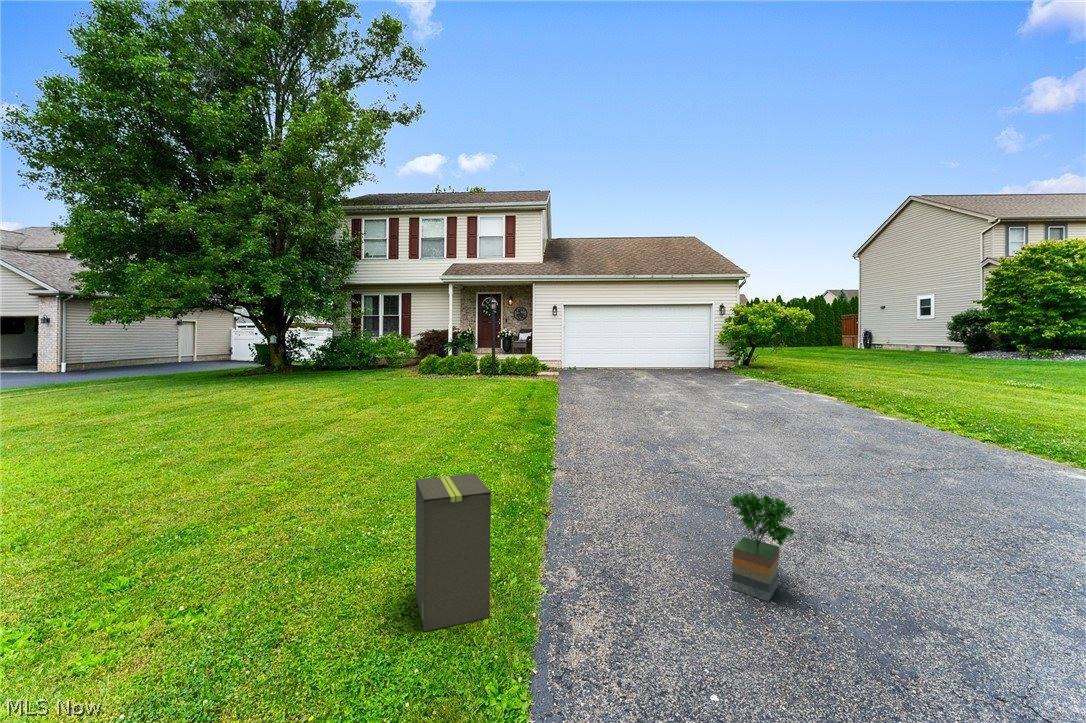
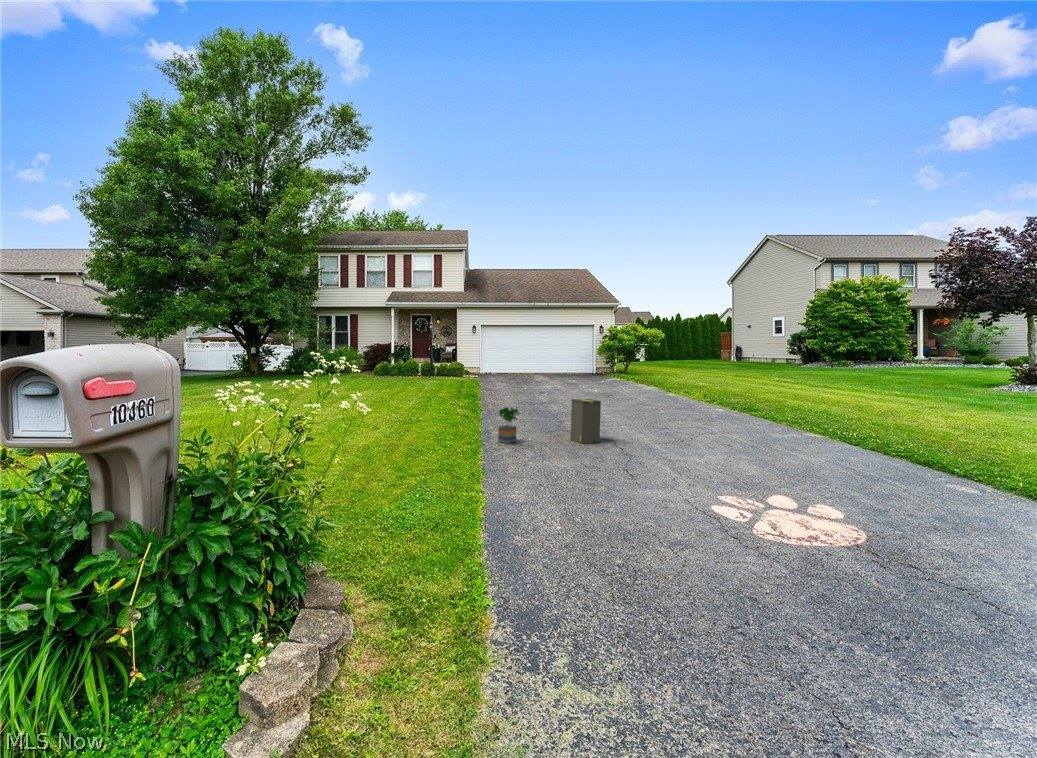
cardboard box: present [416,474,491,631] -> present [571,399,601,444]

